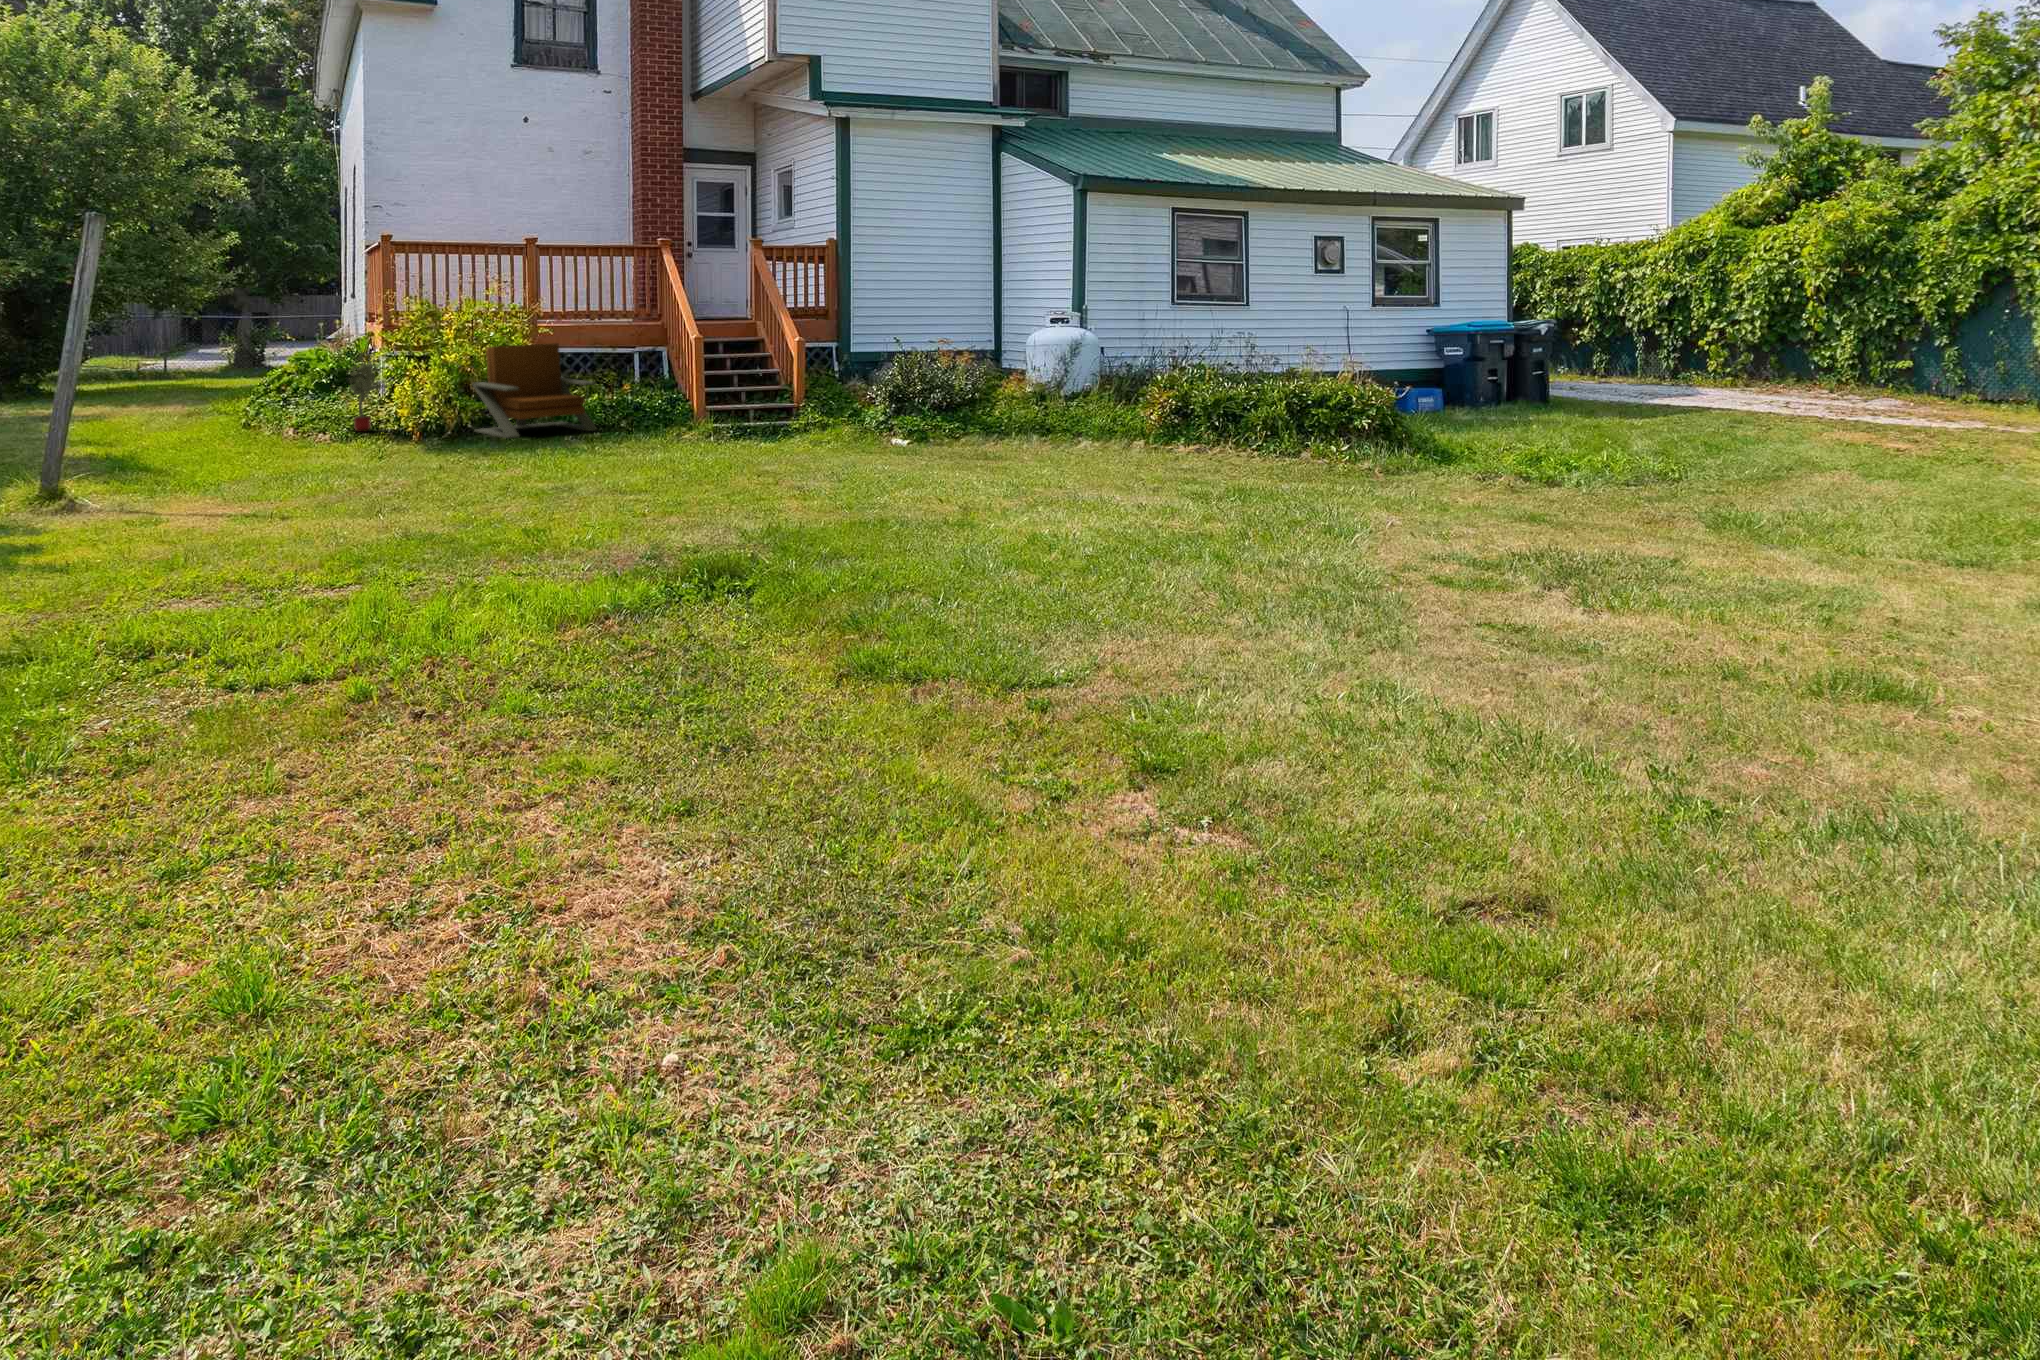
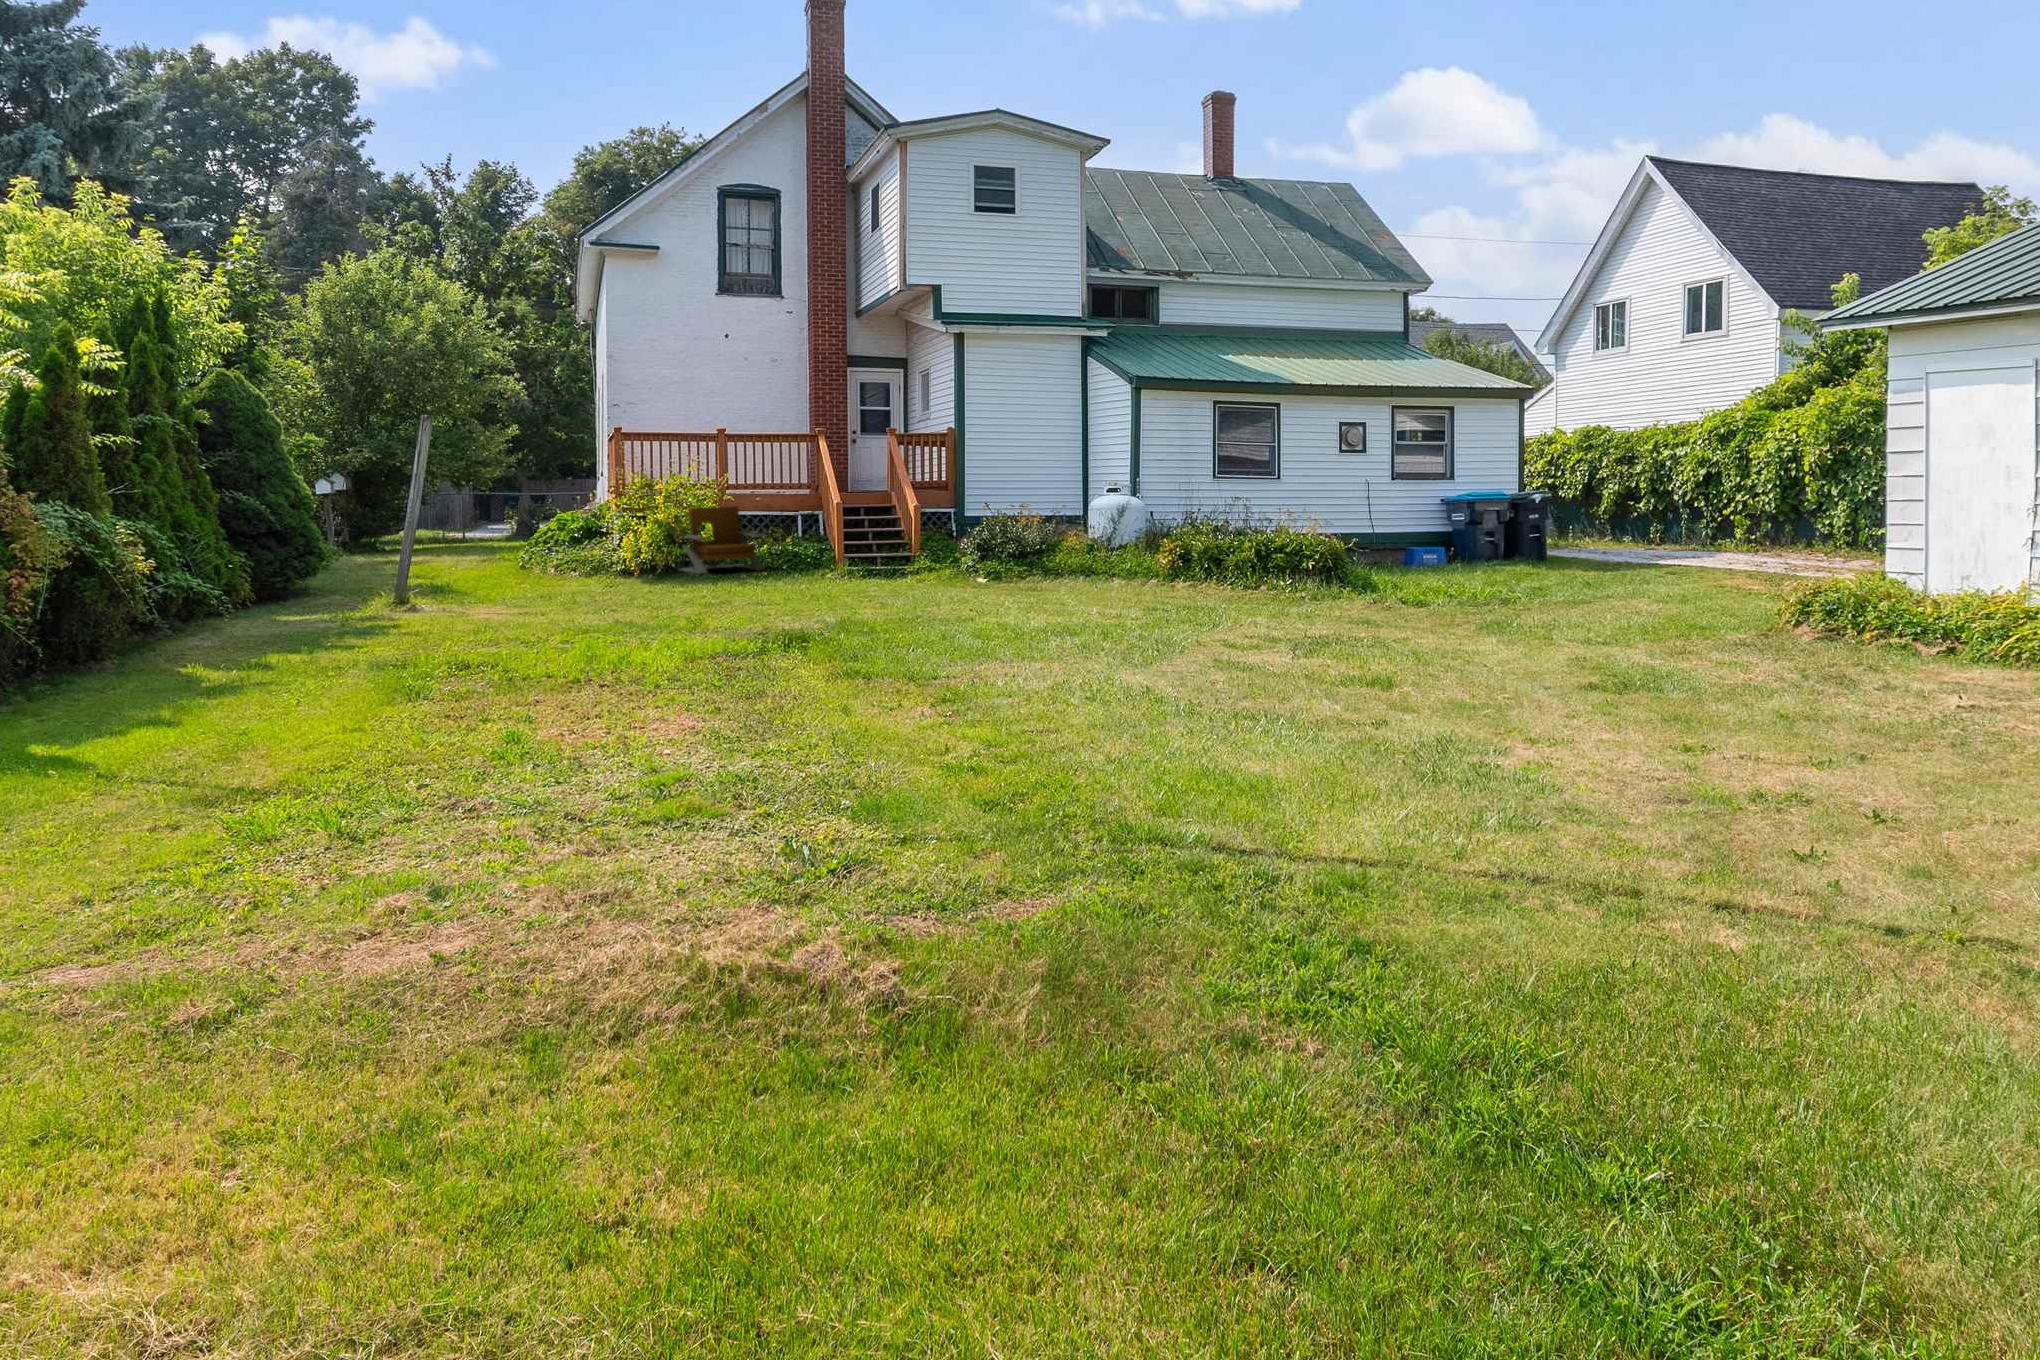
potted tree: present [349,353,390,432] -> none [589,512,622,570]

